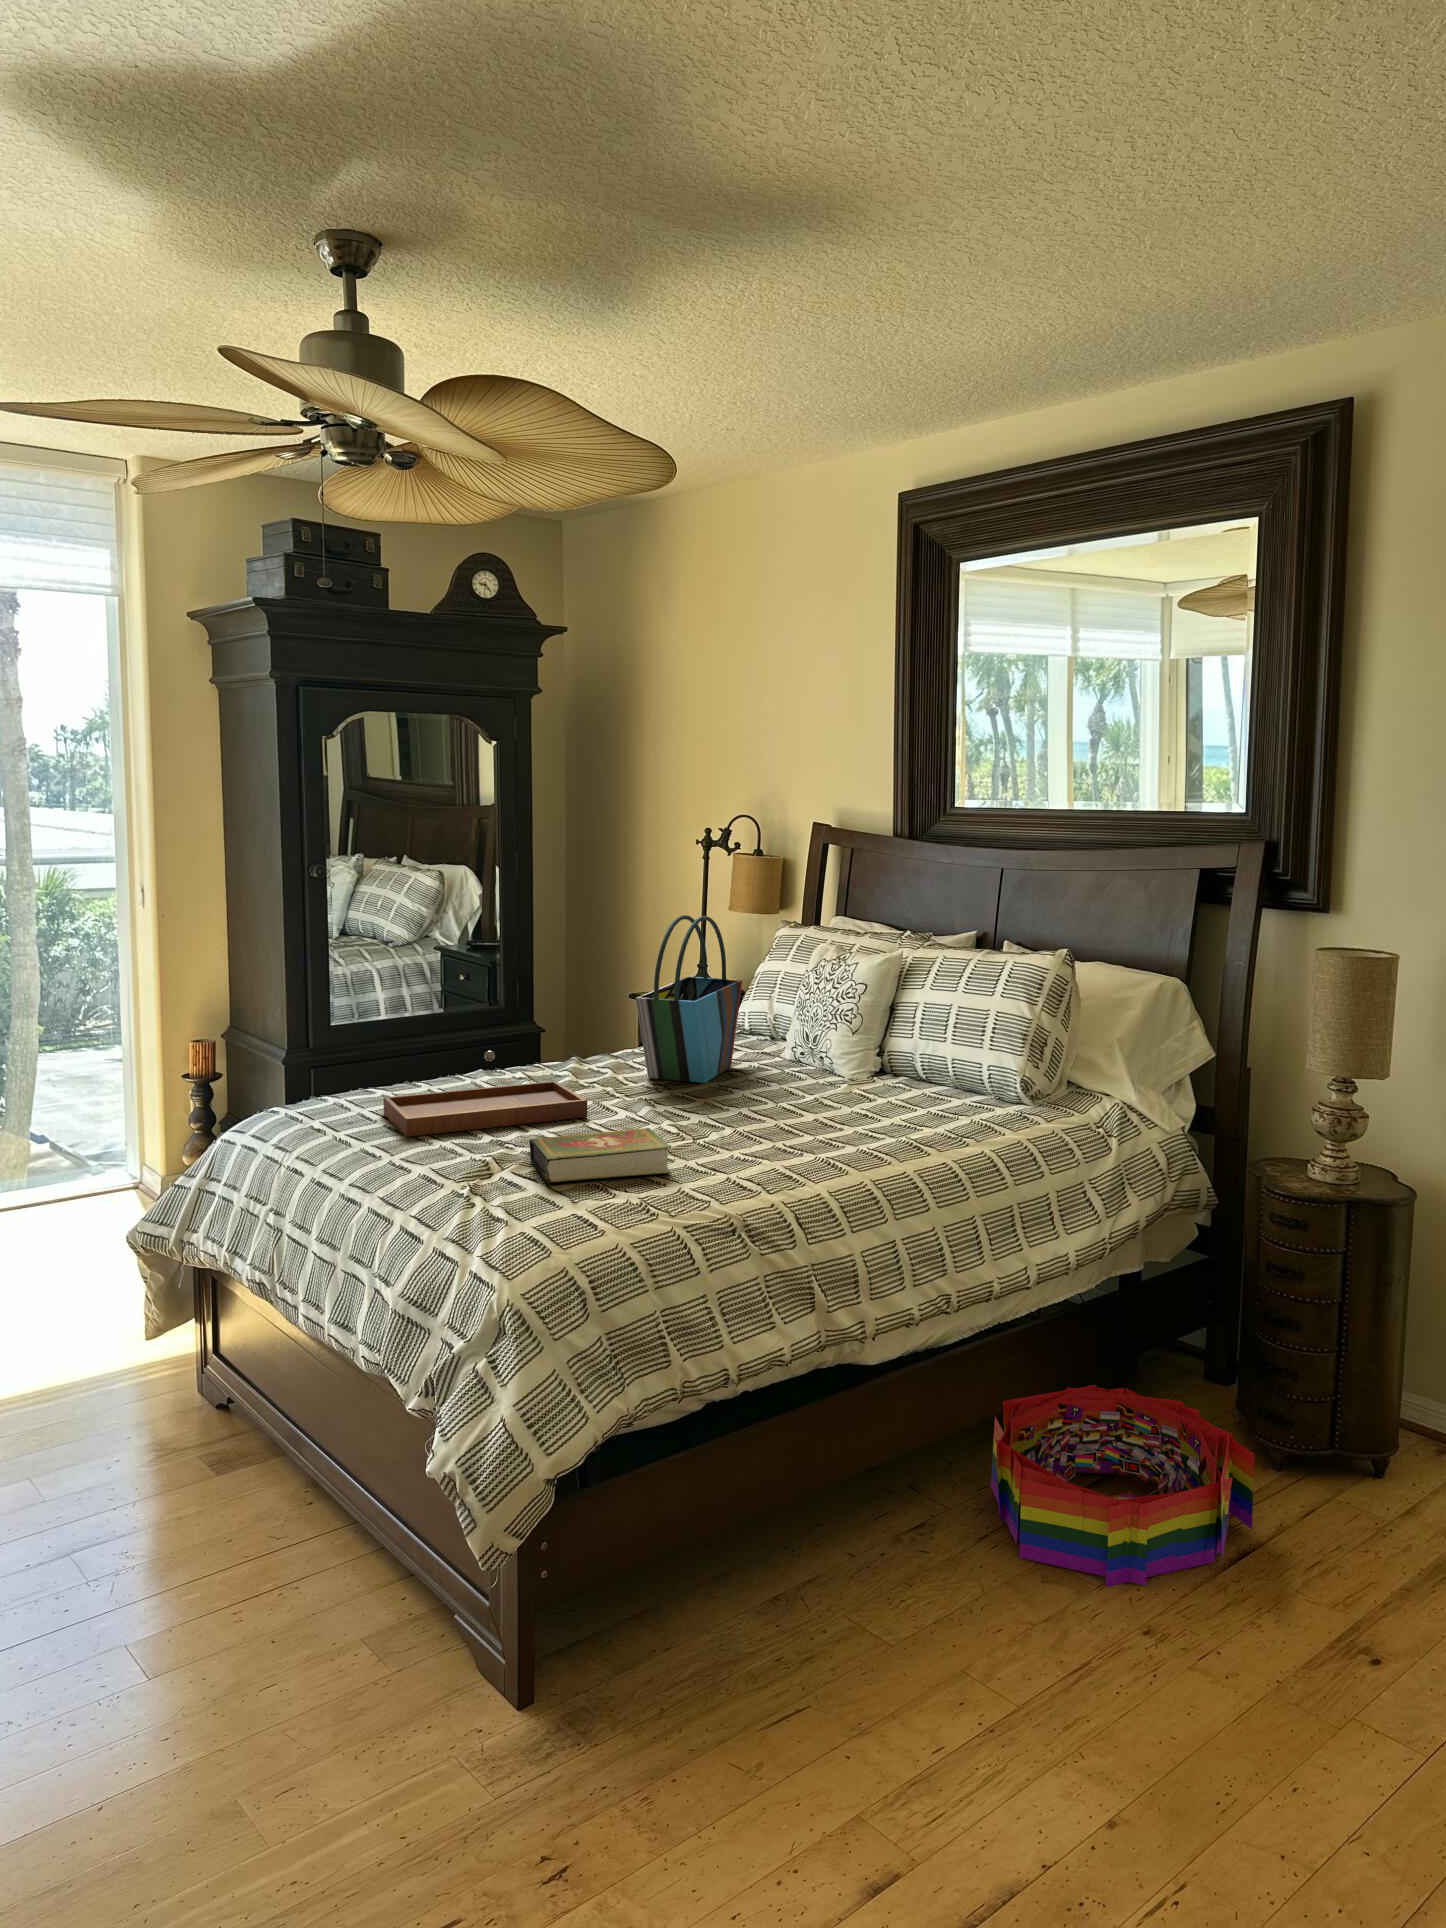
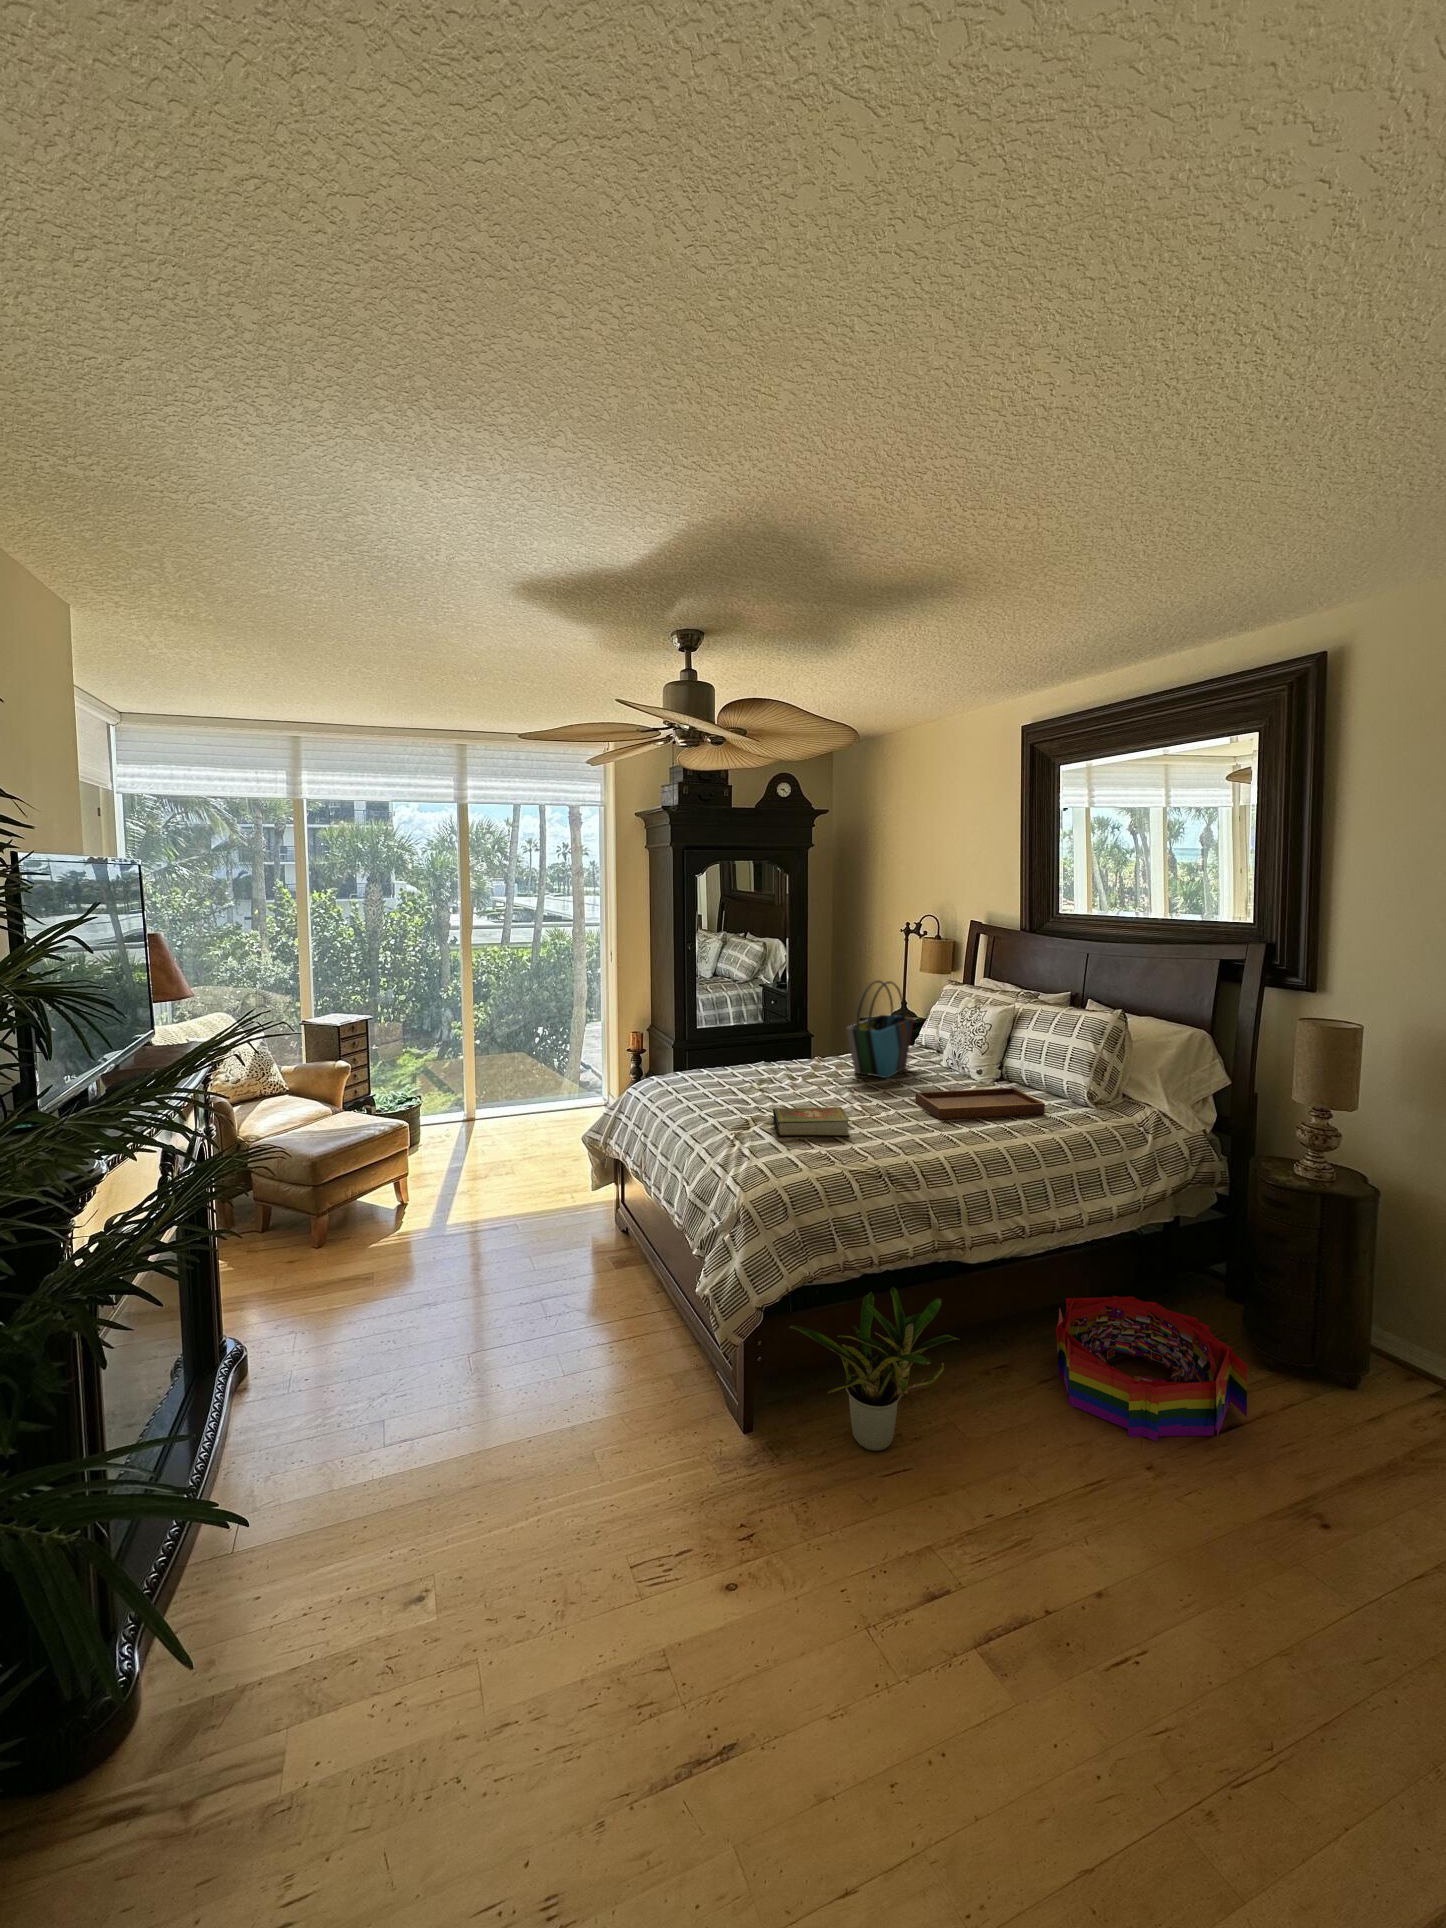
tray: present [384,1051,587,1137] -> present [915,1069,1045,1119]
potted plant: none [596,1414,869,1686] -> present [790,1287,960,1451]

